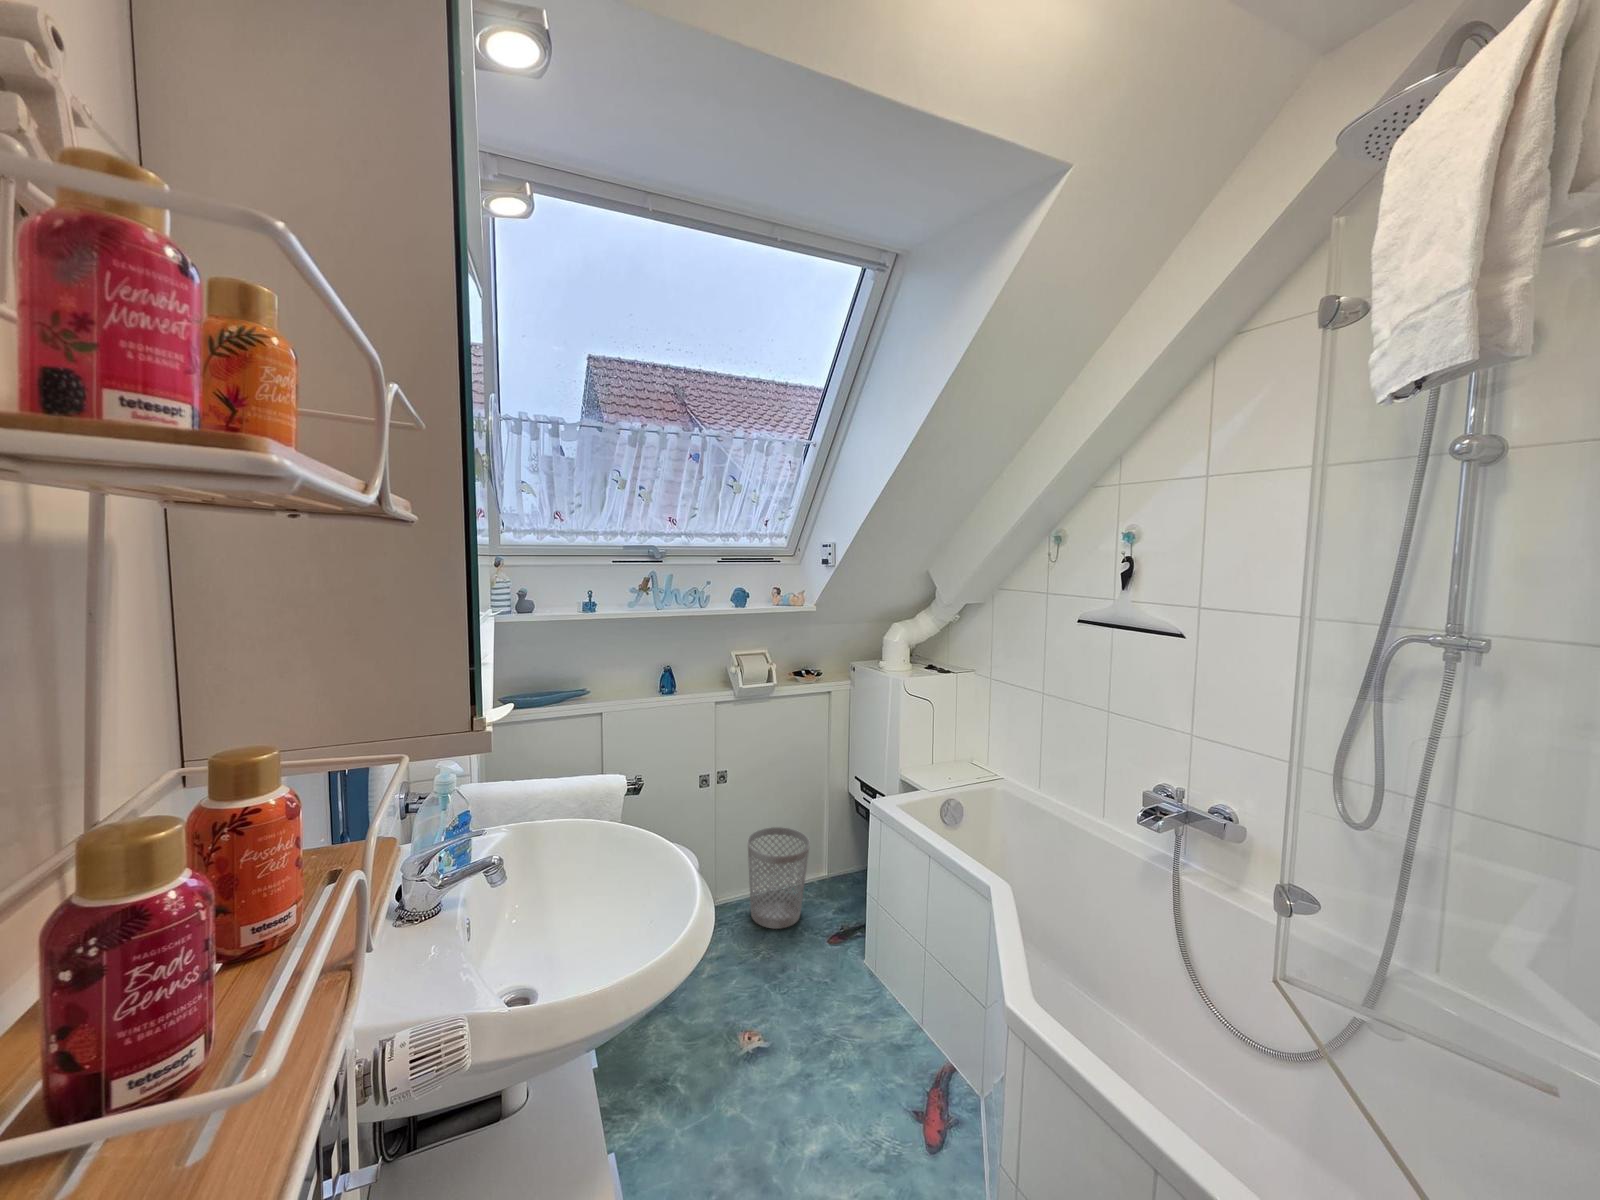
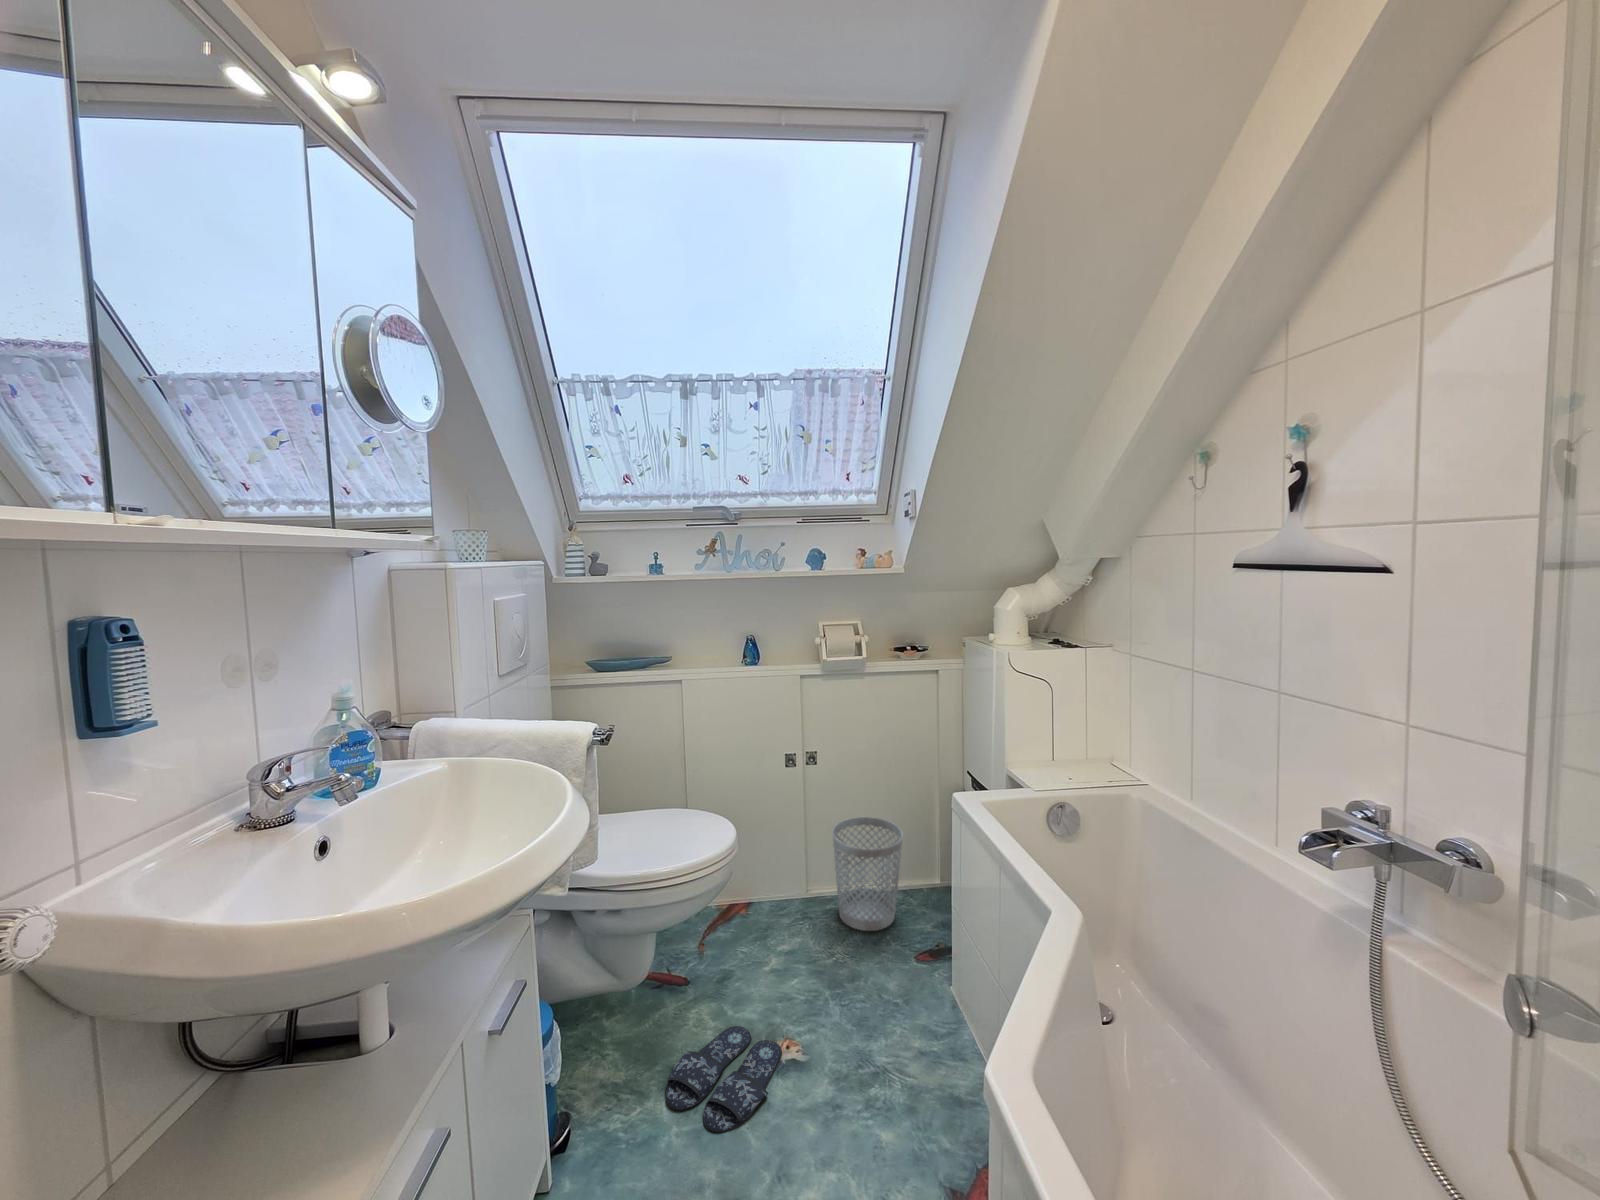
slippers: none [654,1030,749,1121] -> present [666,1026,782,1133]

